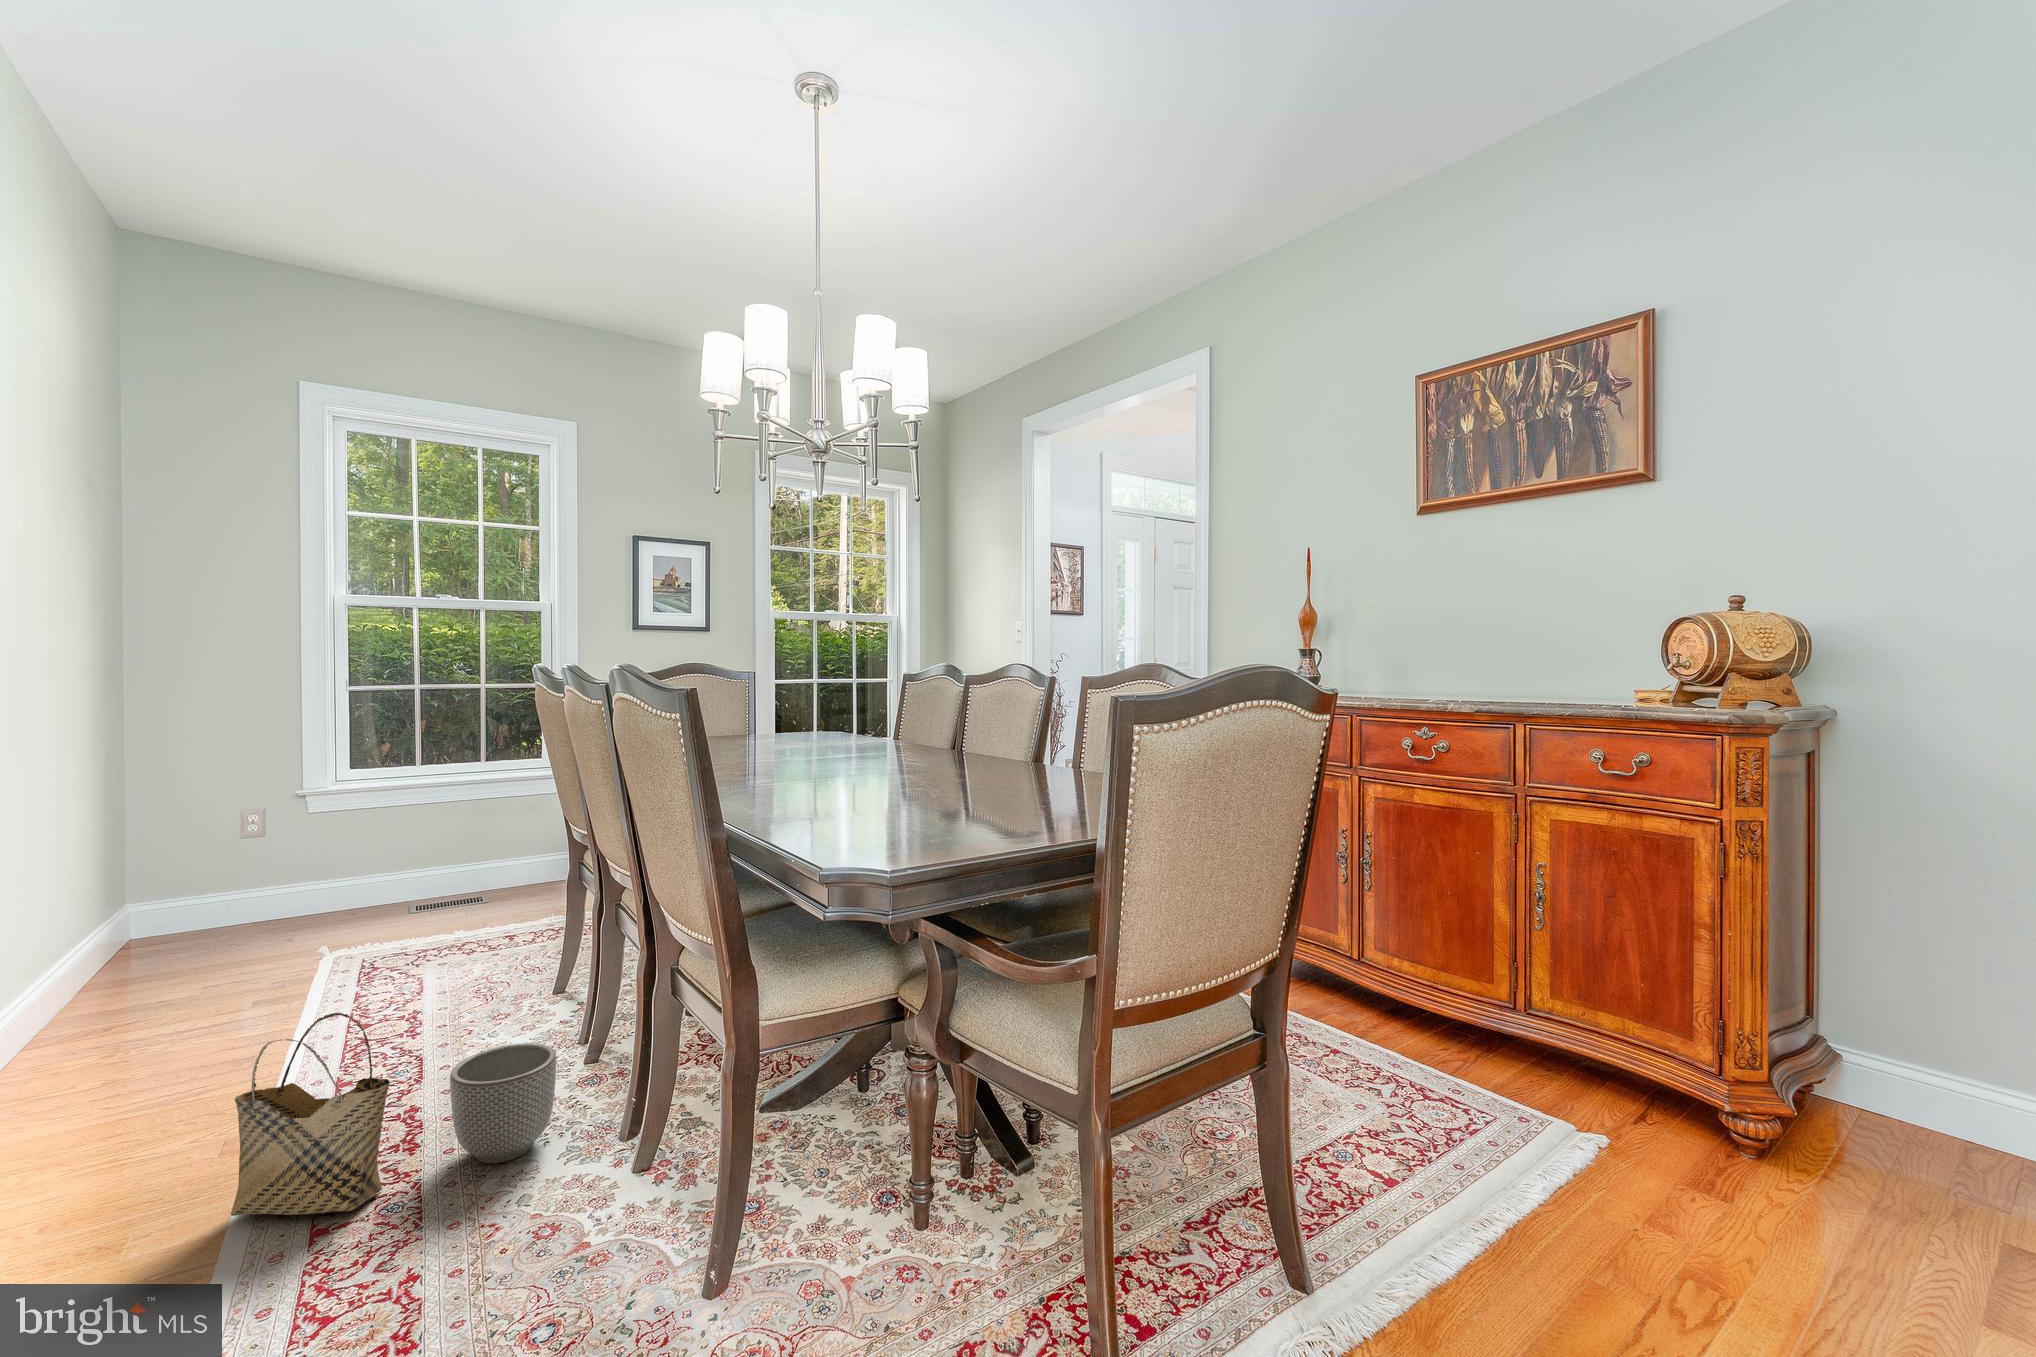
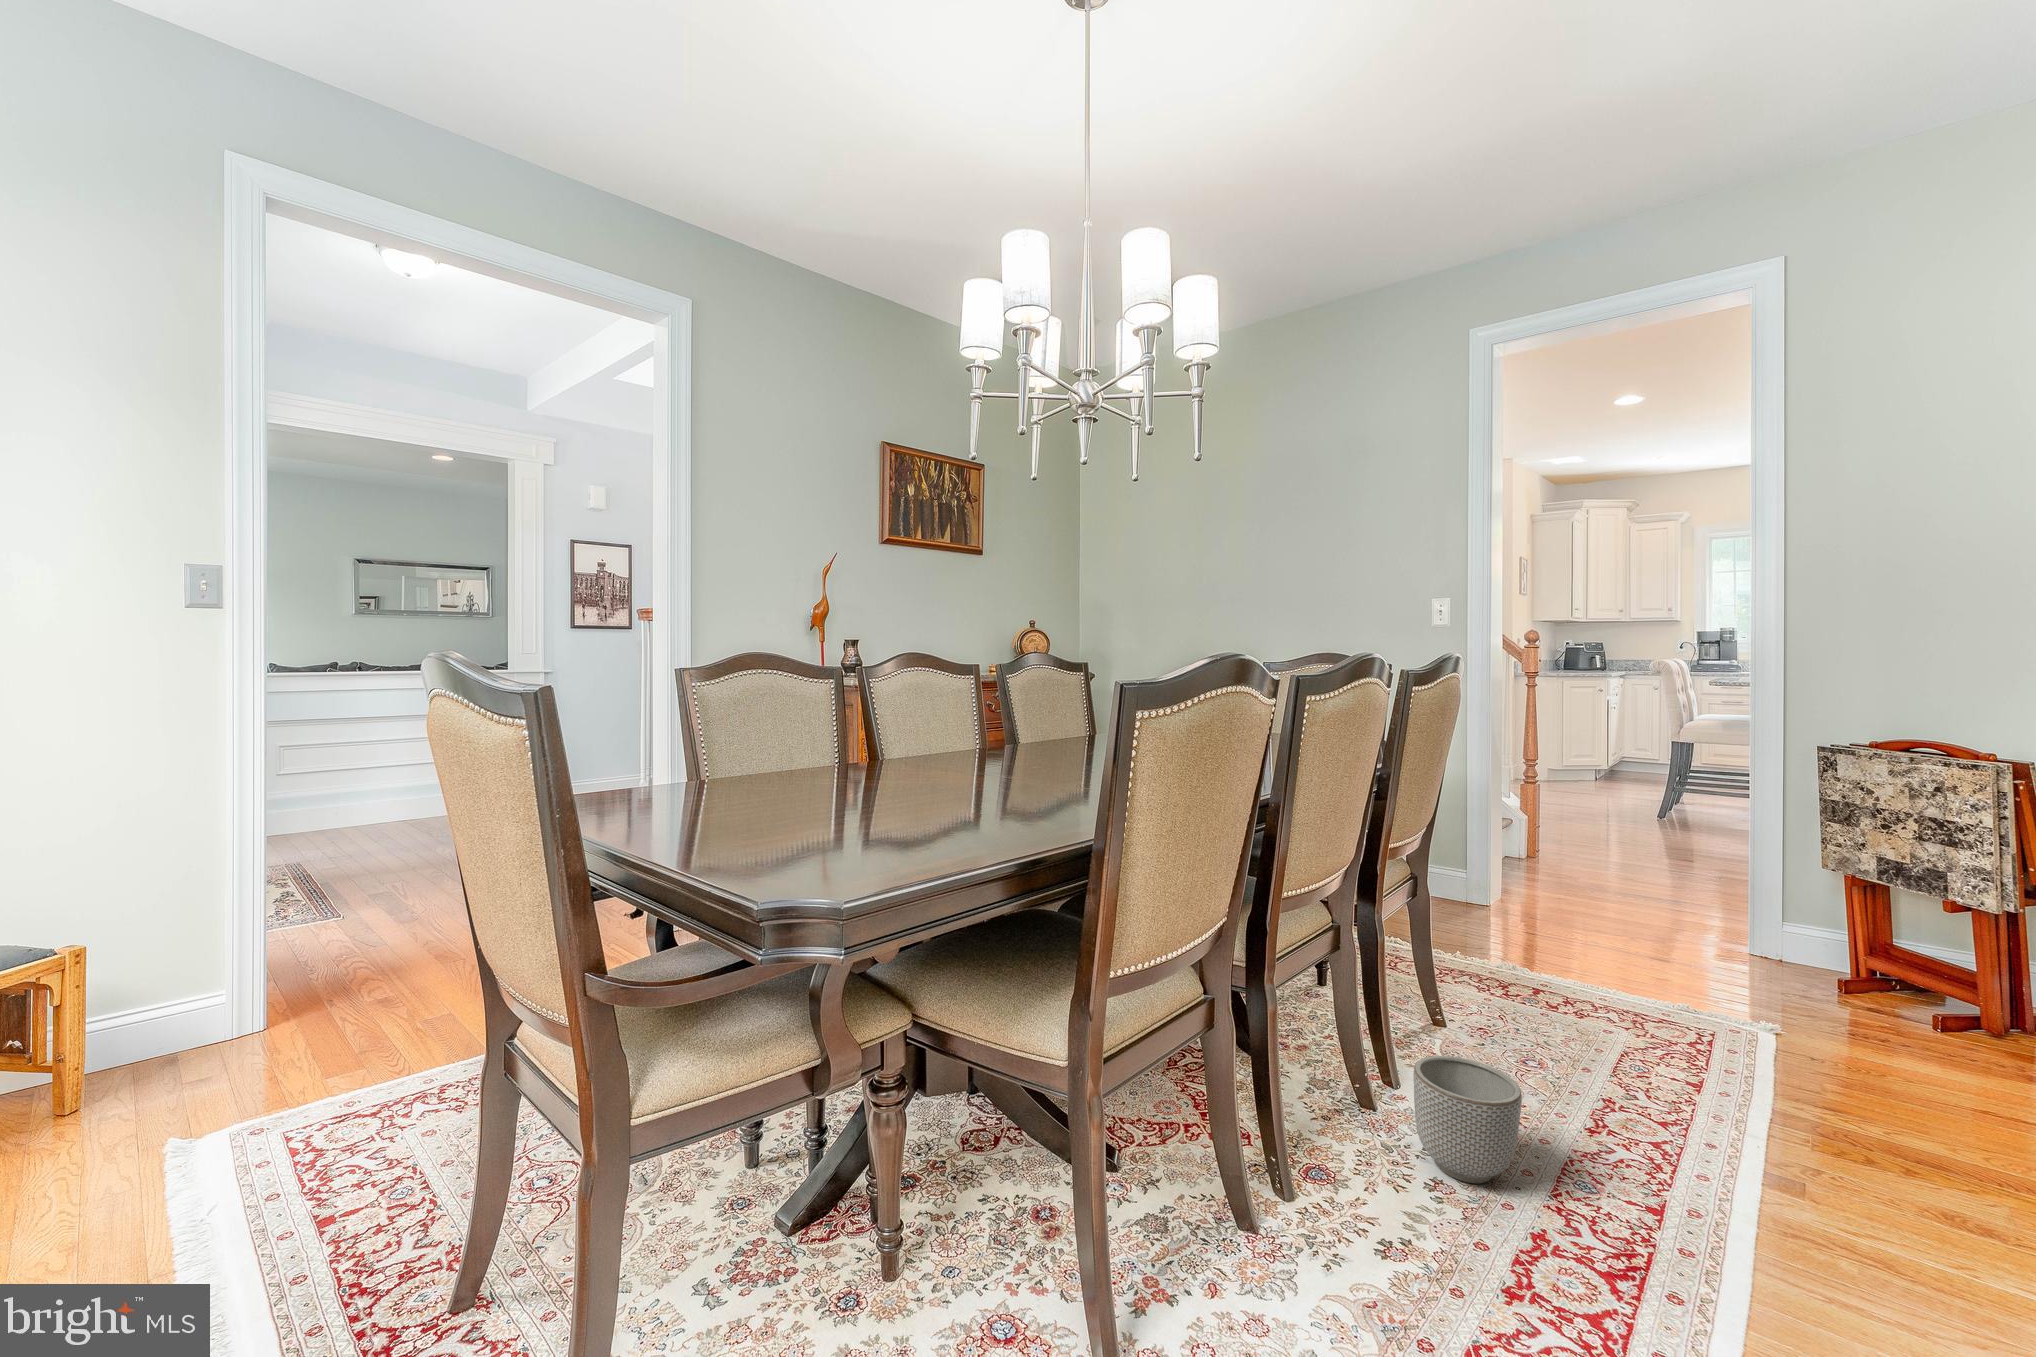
woven basket: present [231,1013,390,1216] -> none [1585,1052,1751,1293]

